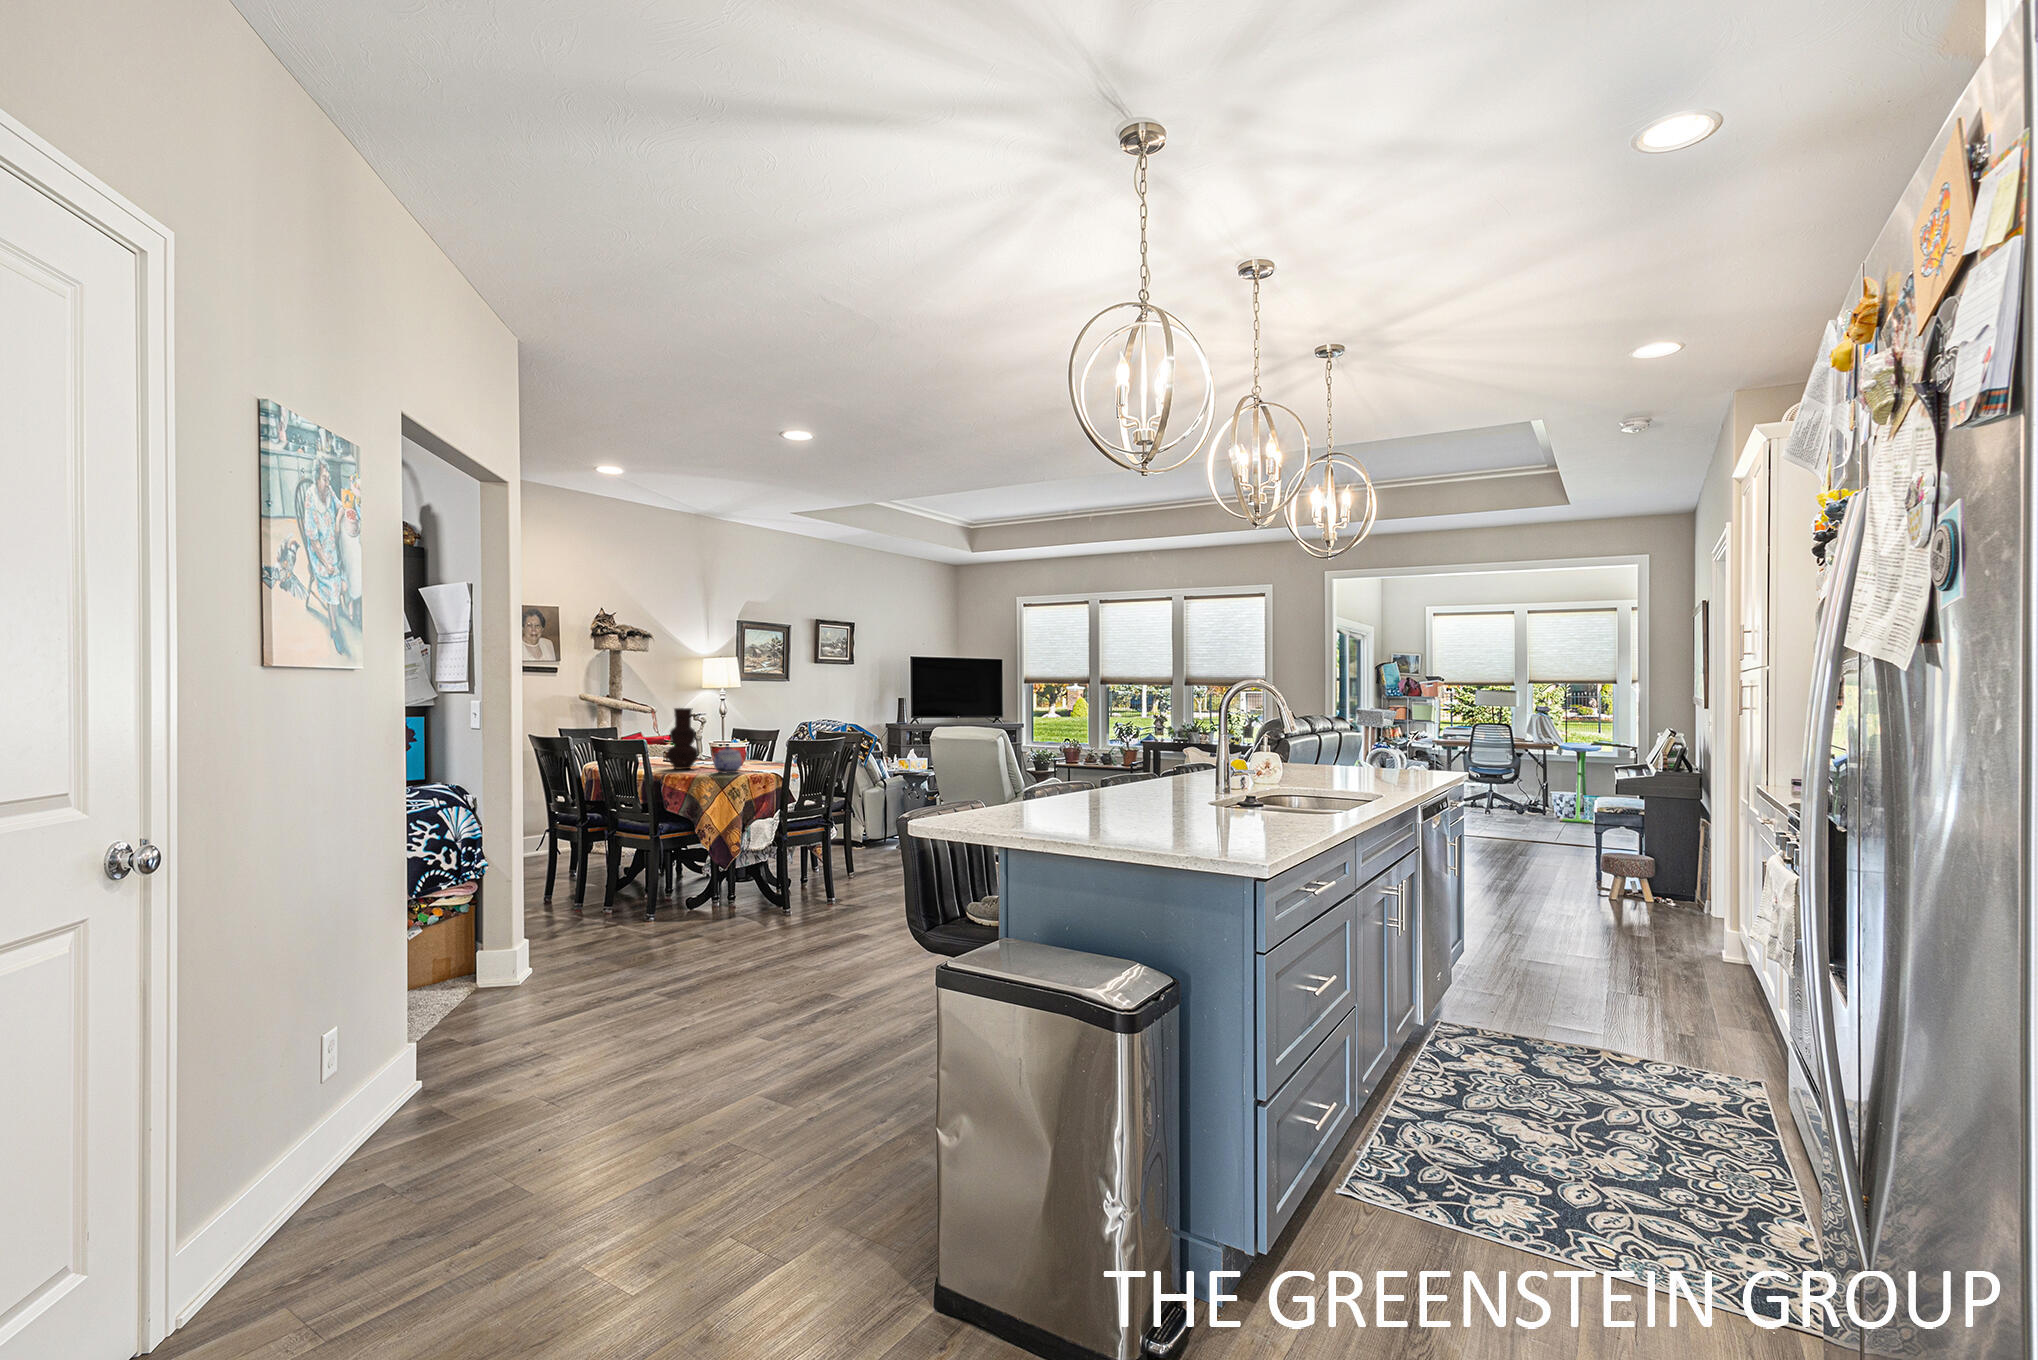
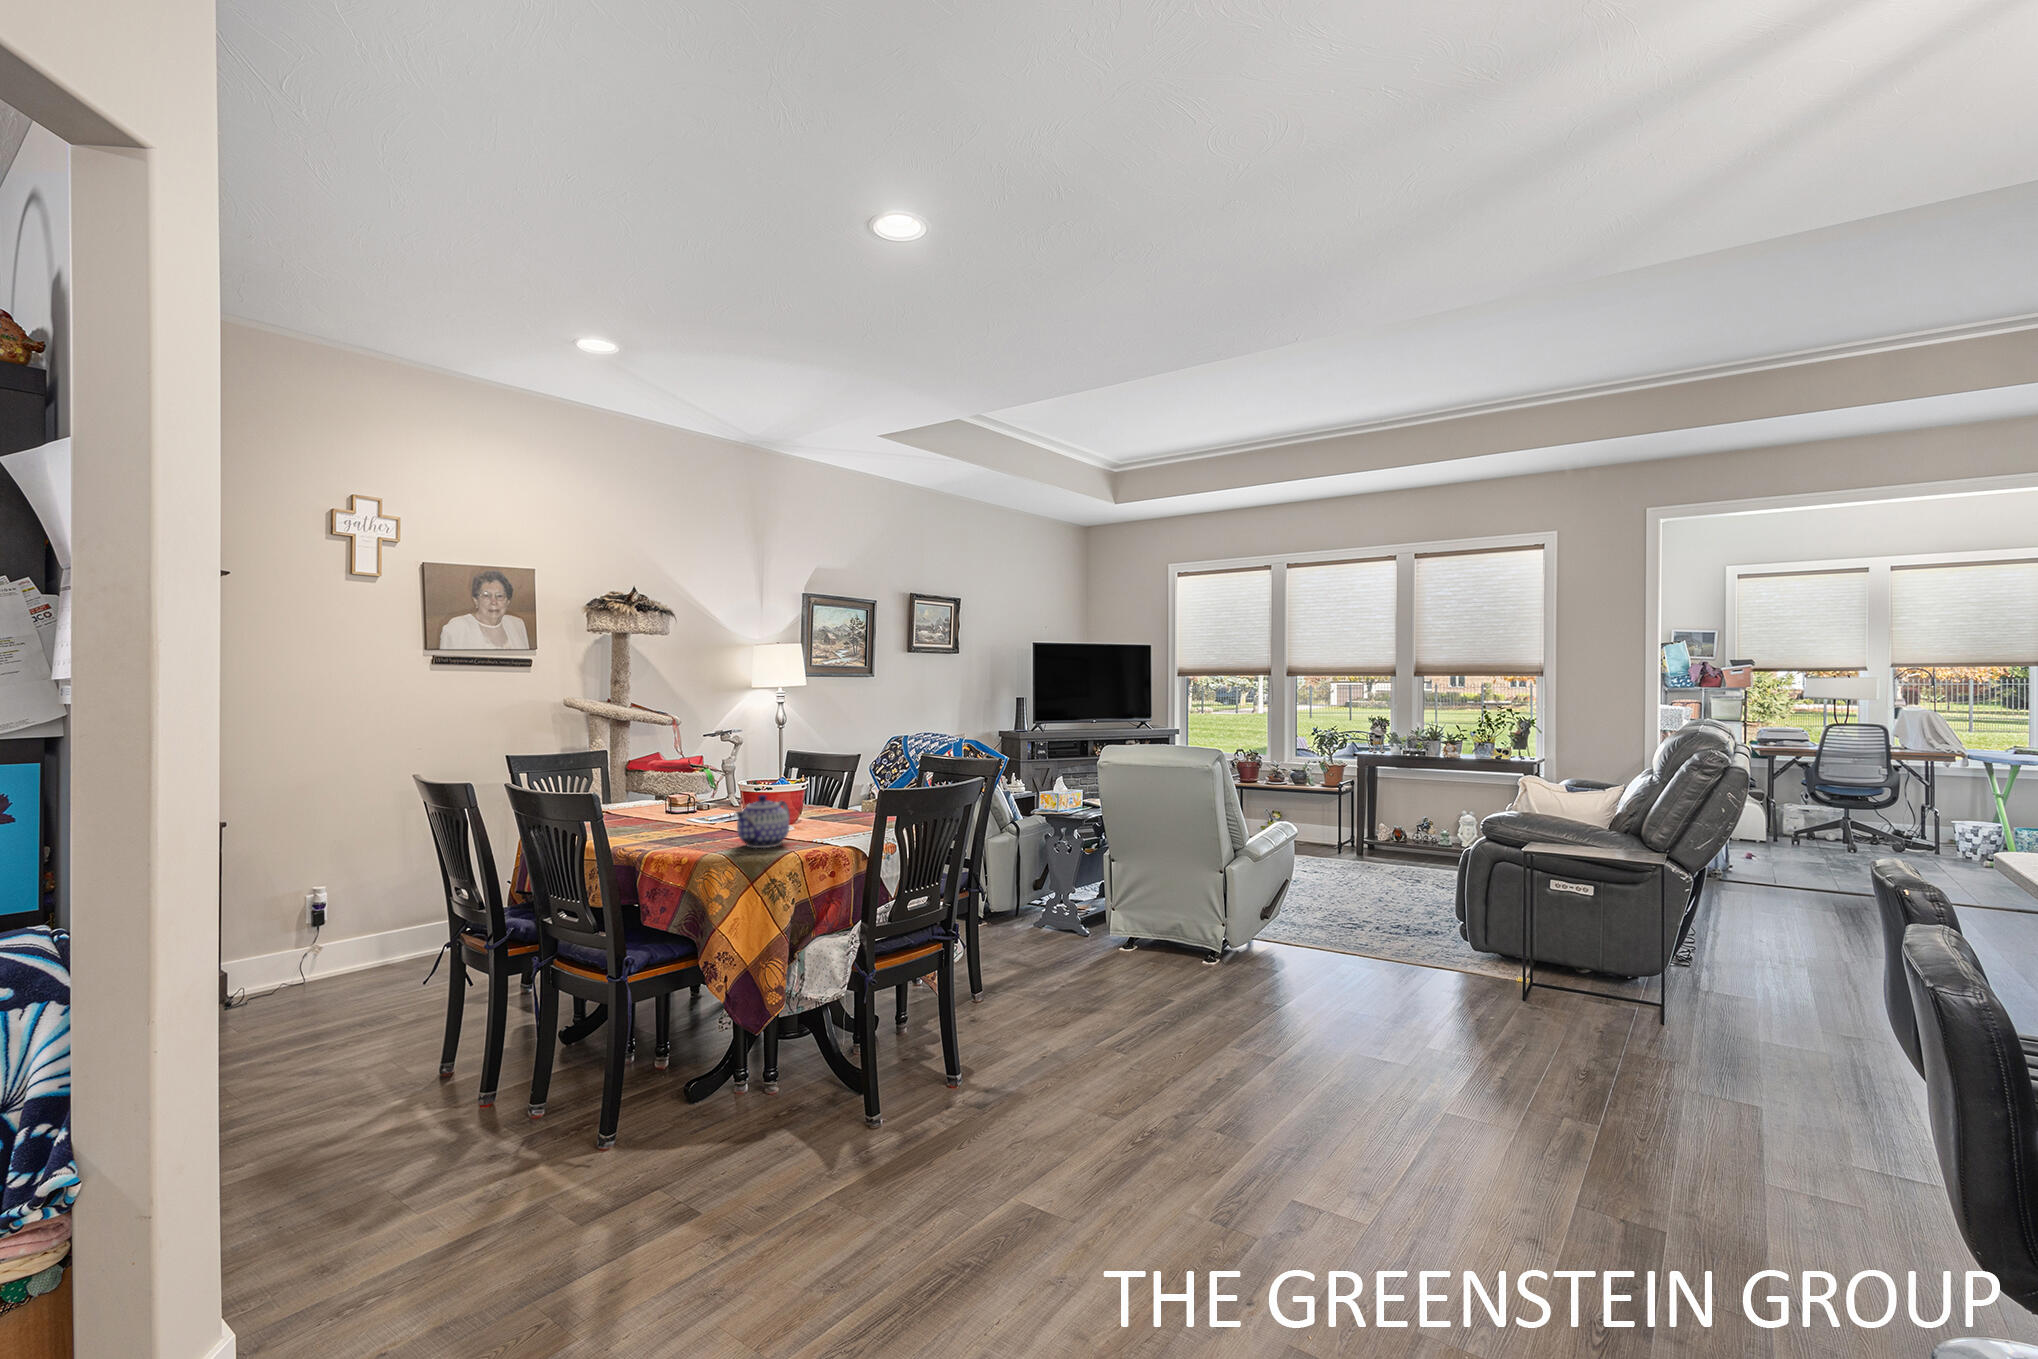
vase: present [667,708,699,769] -> none [658,724,717,835]

